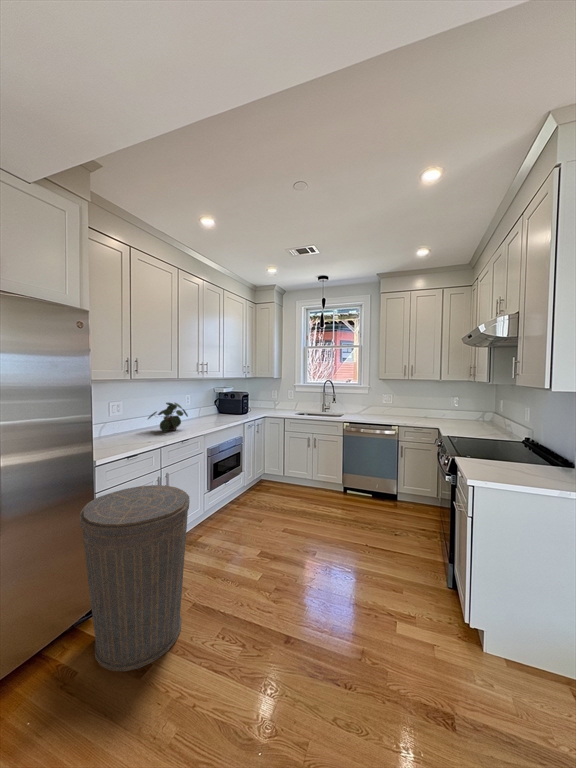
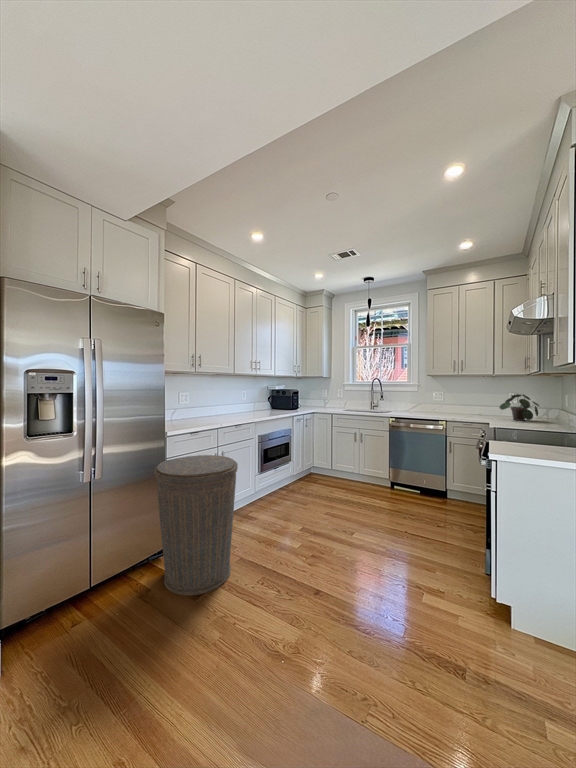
potted plant: present [148,403,188,431] -> present [500,394,539,421]

